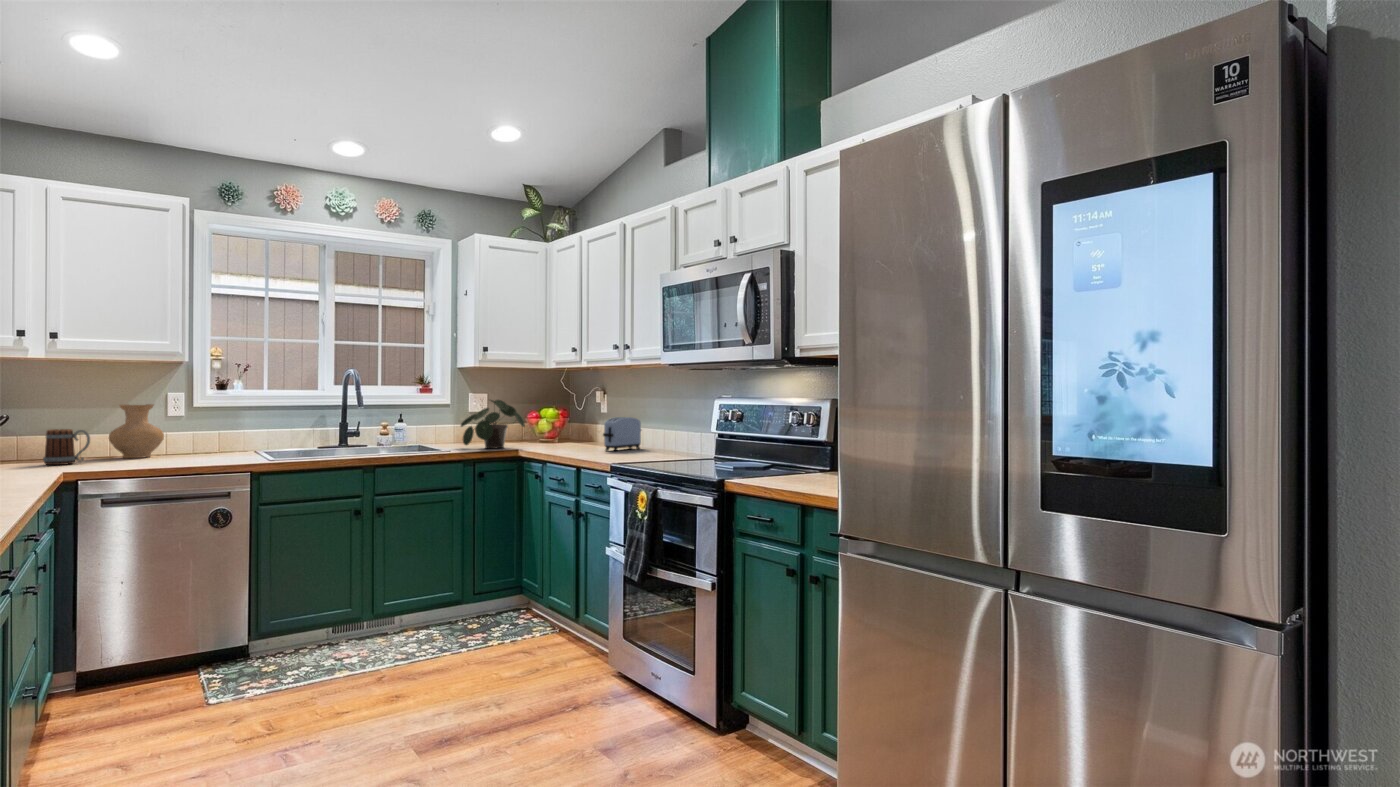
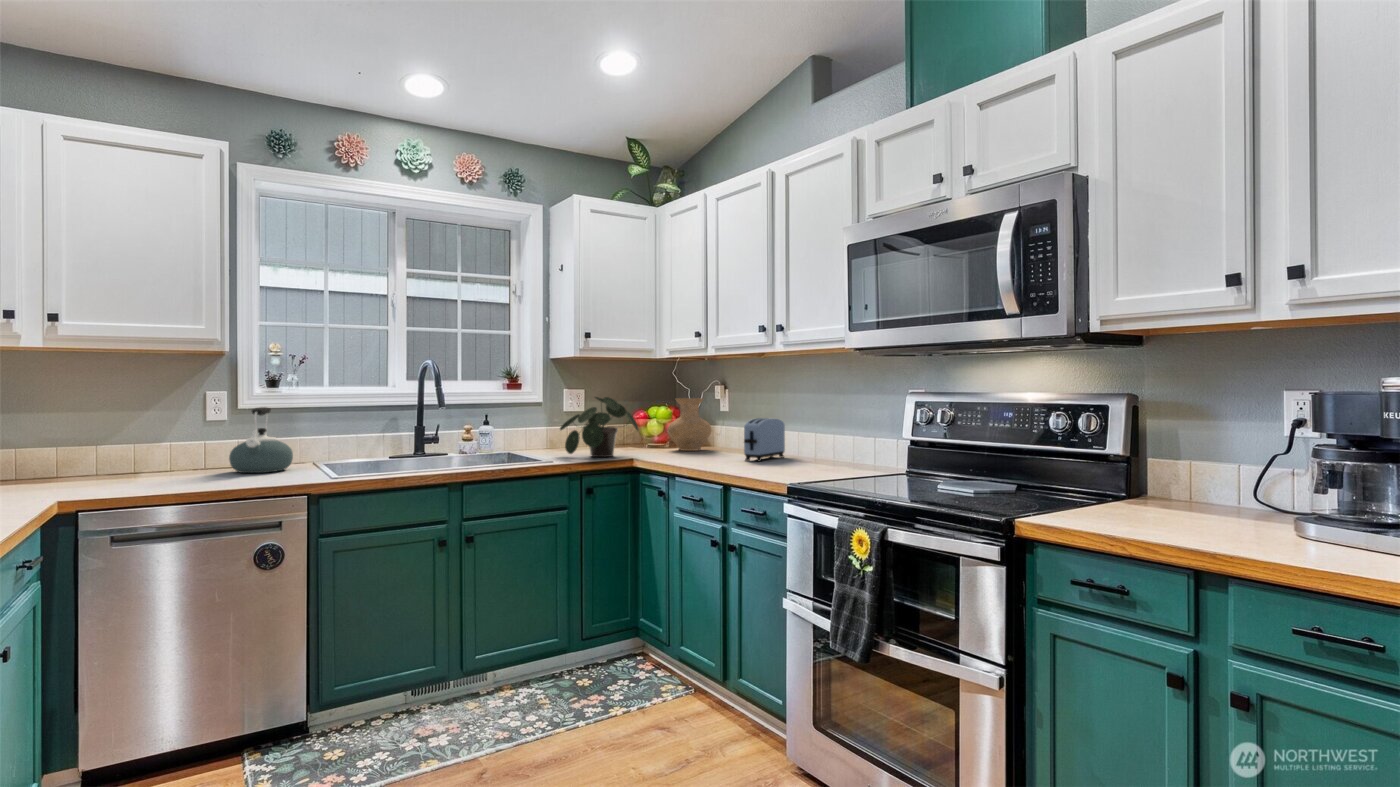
vase: present [109,404,164,458] -> present [668,398,712,451]
kettle: none [187,406,238,458] -> present [229,407,293,473]
mug: present [43,429,90,465] -> none [41,438,103,486]

